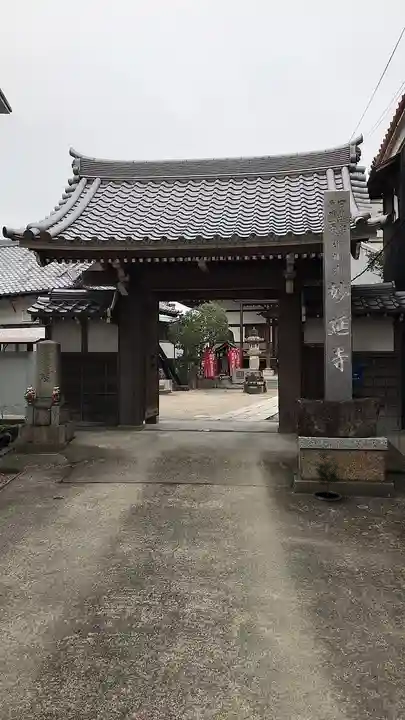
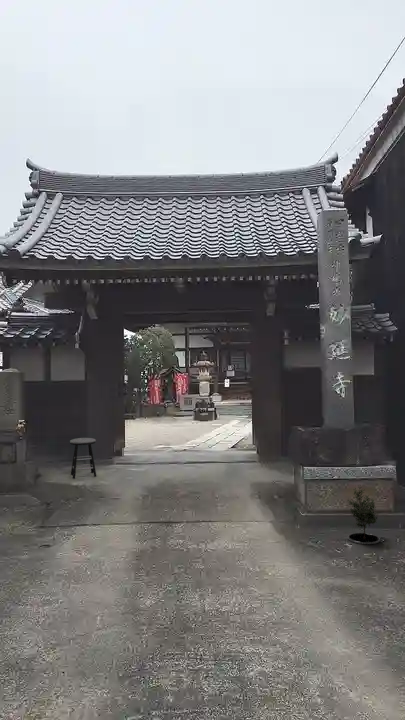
stool: none [97,401,120,436] -> present [70,438,96,478]

